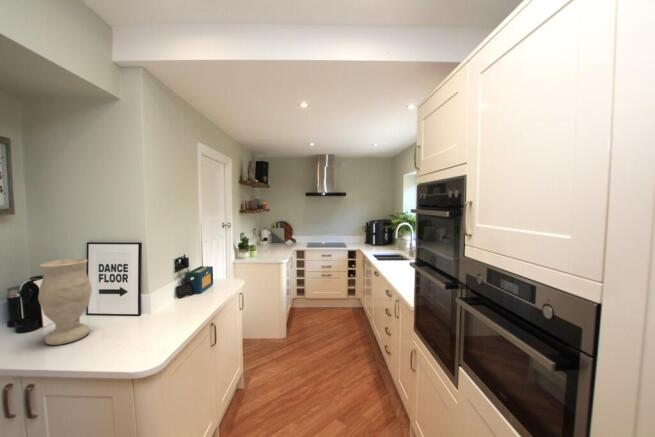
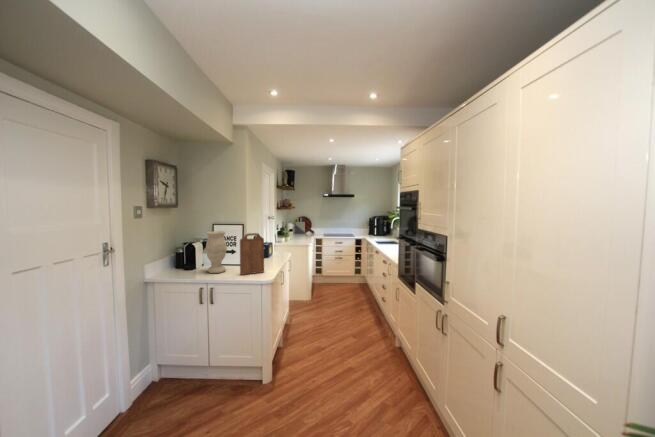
cutting board: none [100,264,161,350] -> present [240,233,264,275]

